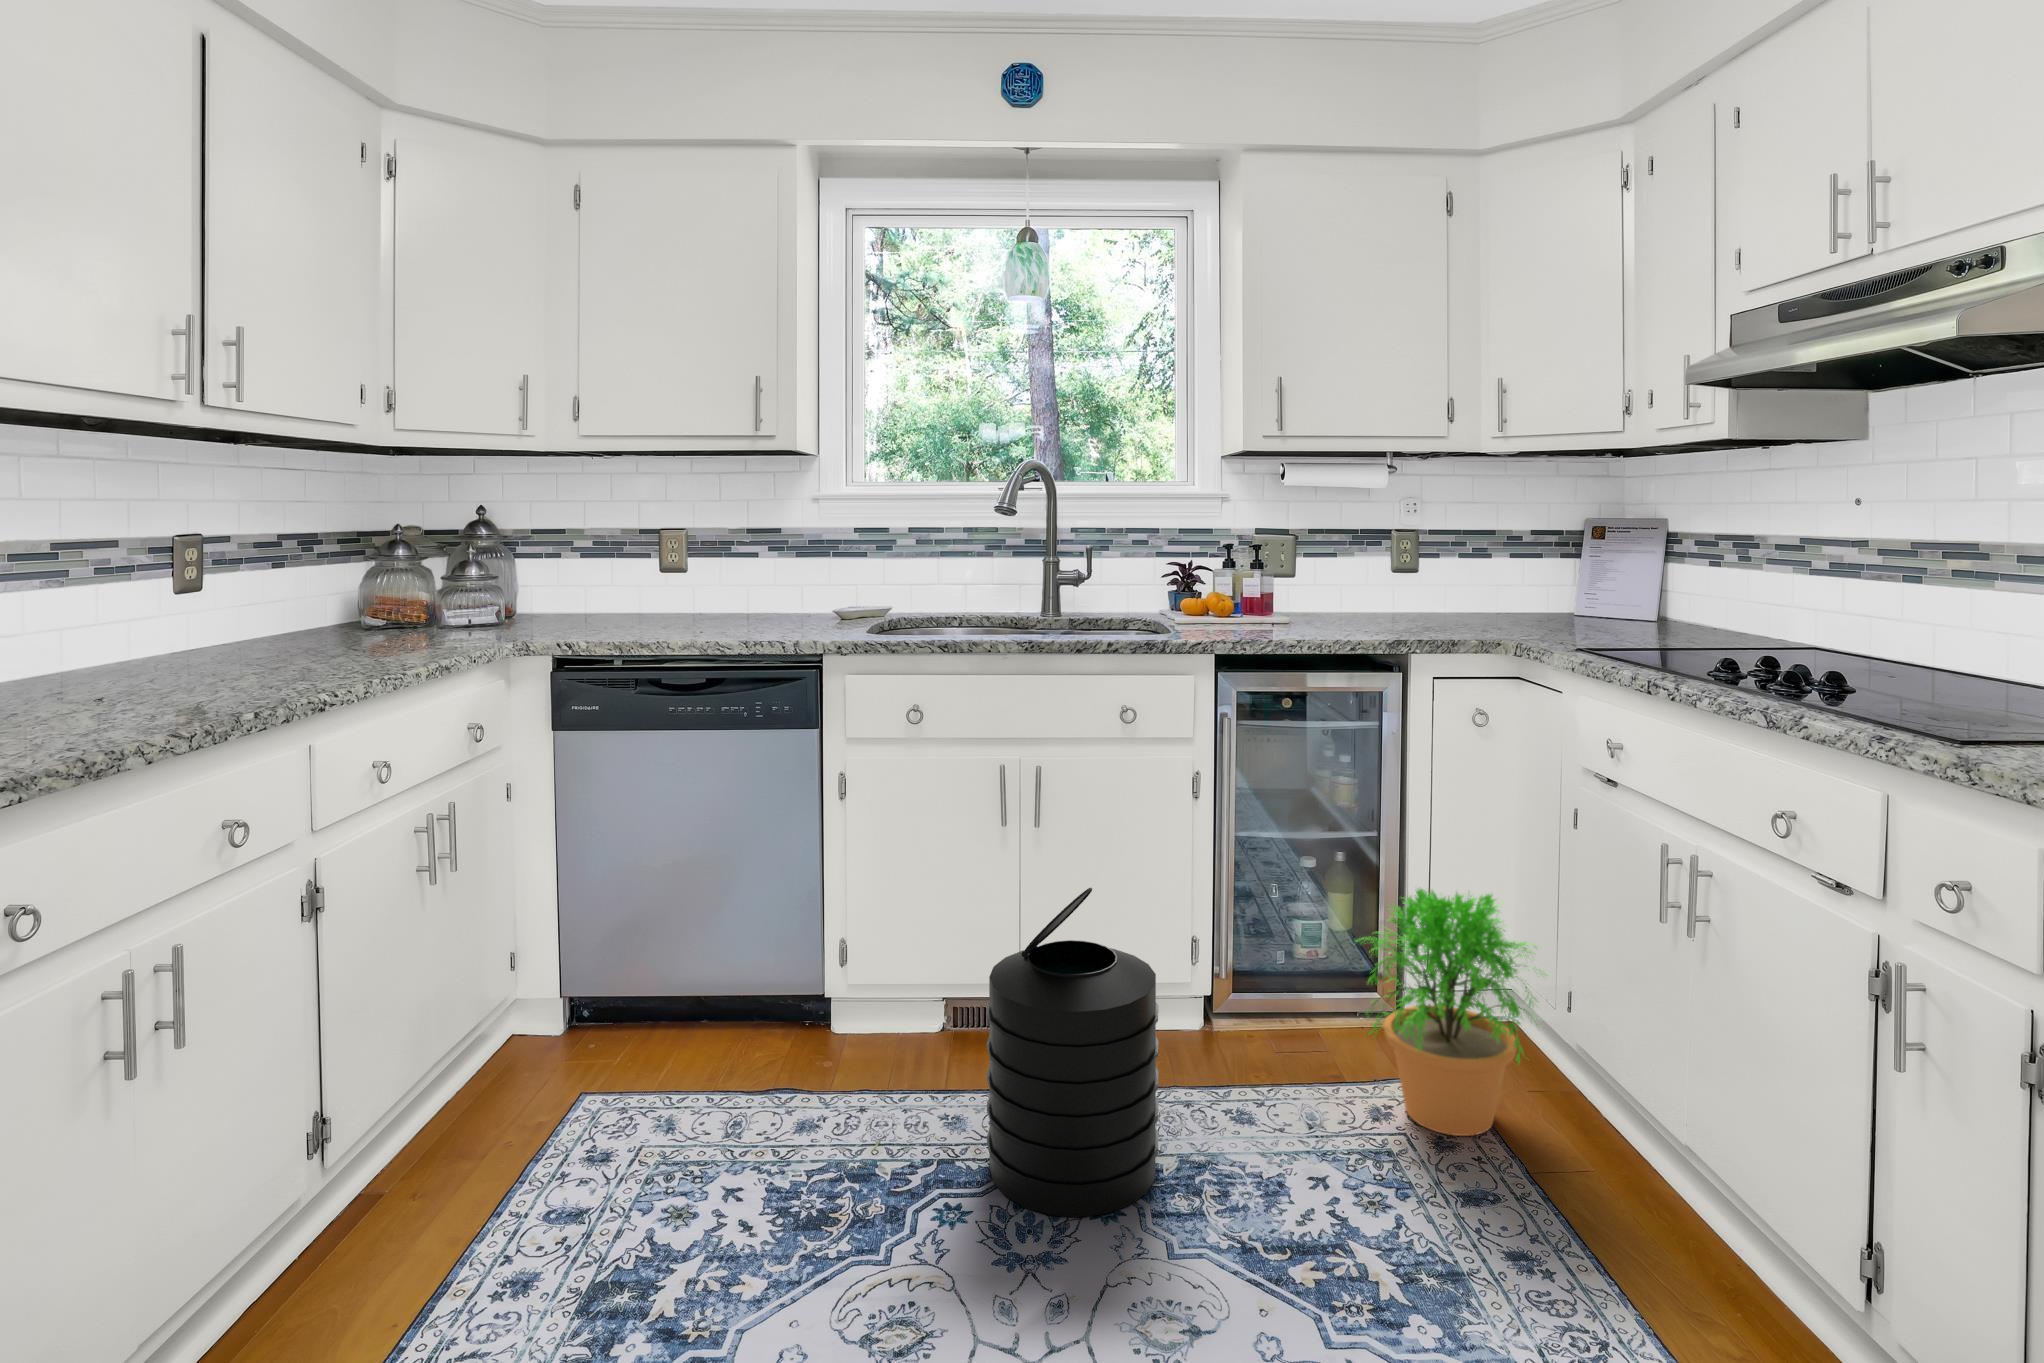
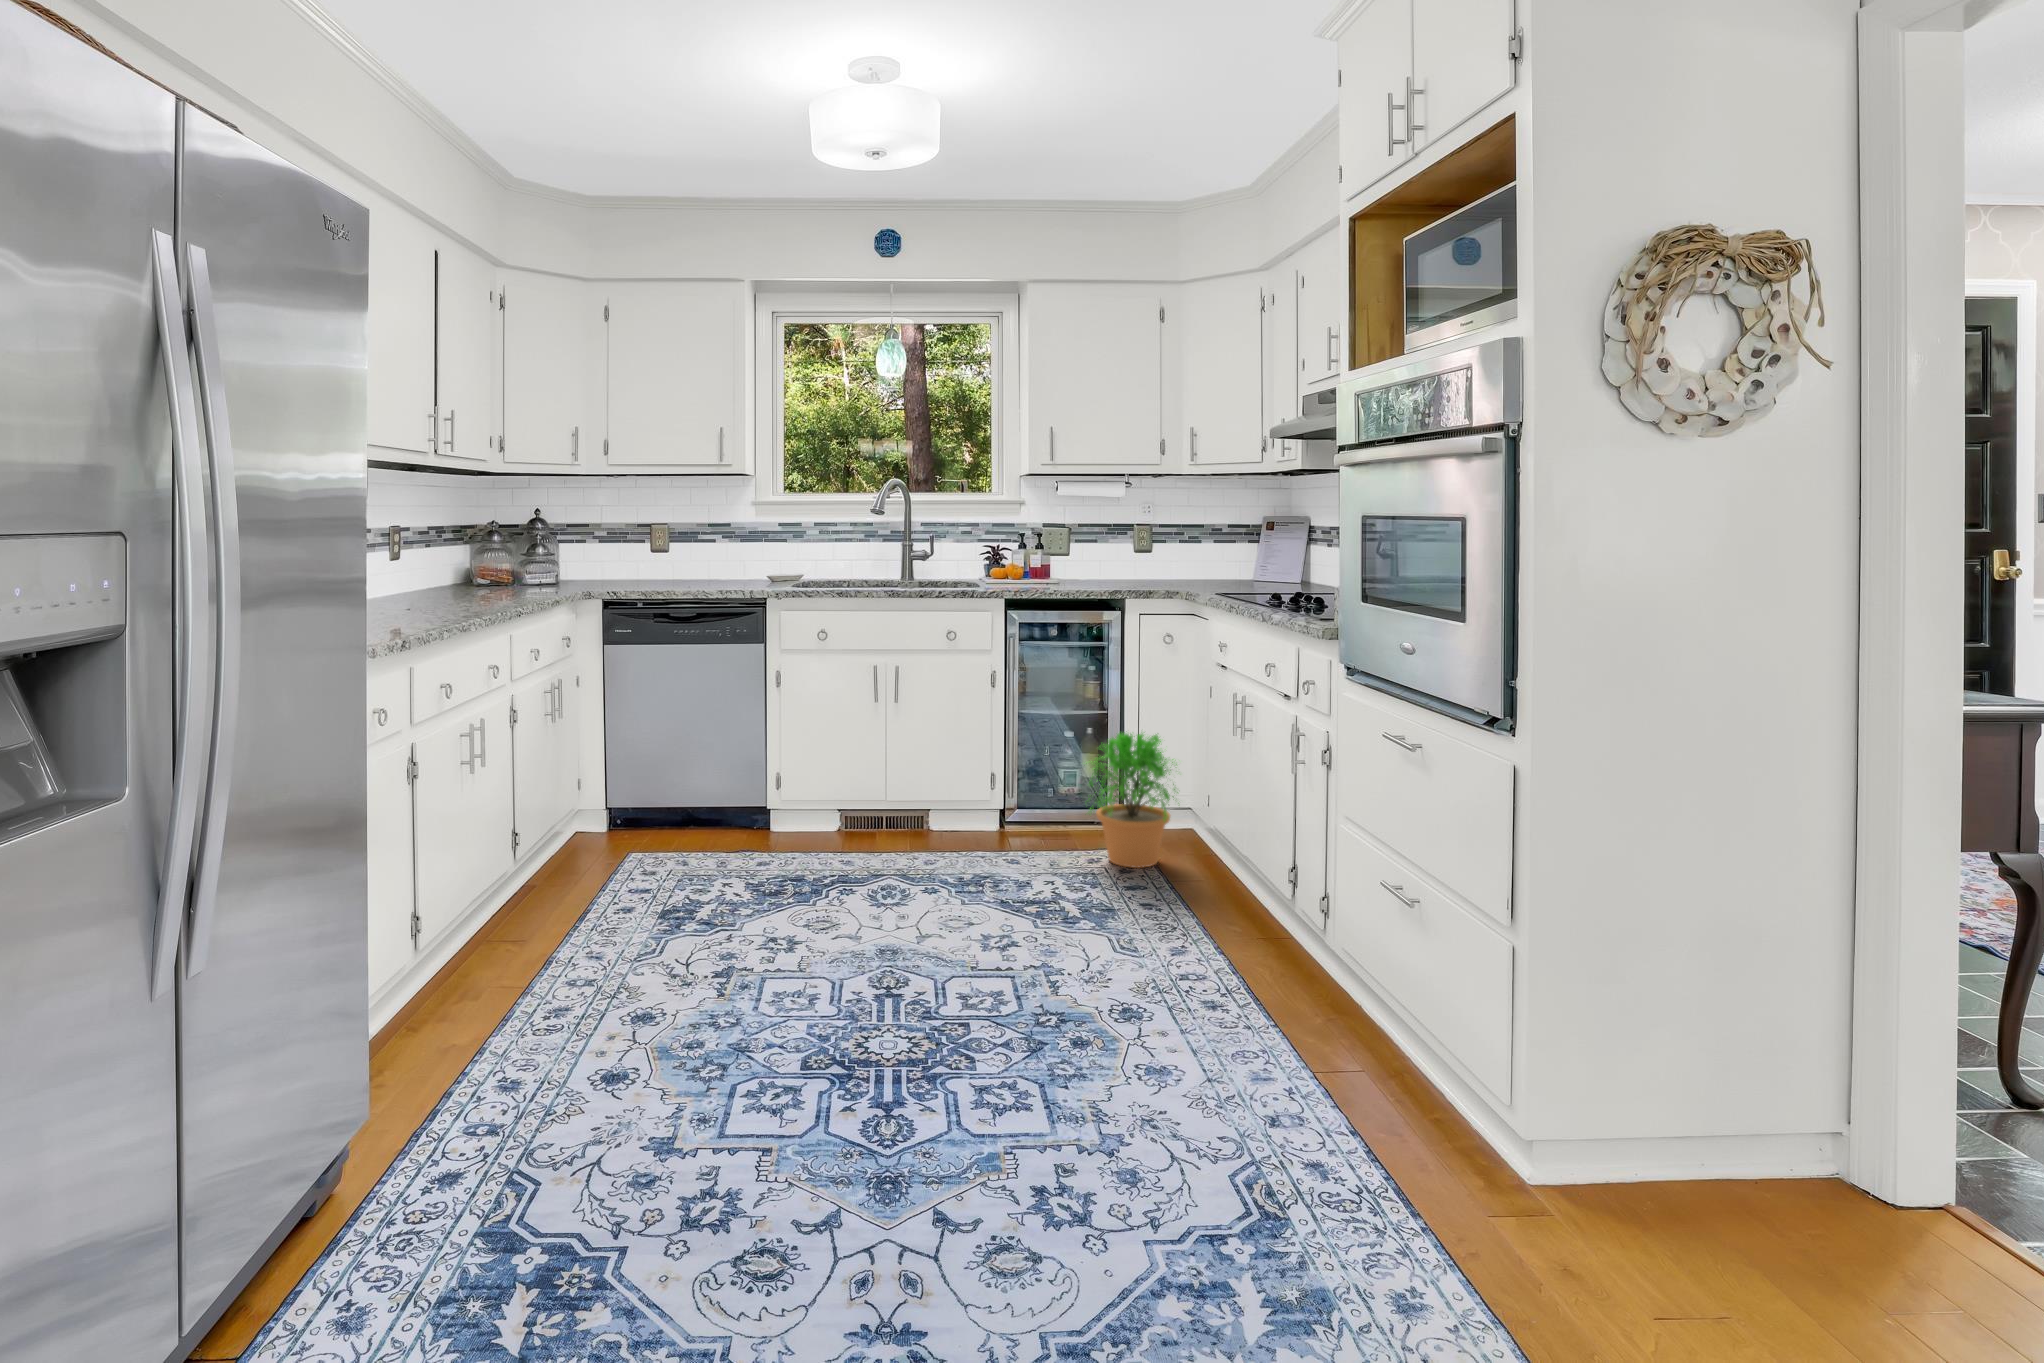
trash can: present [987,888,1159,1217] -> none [866,722,962,892]

